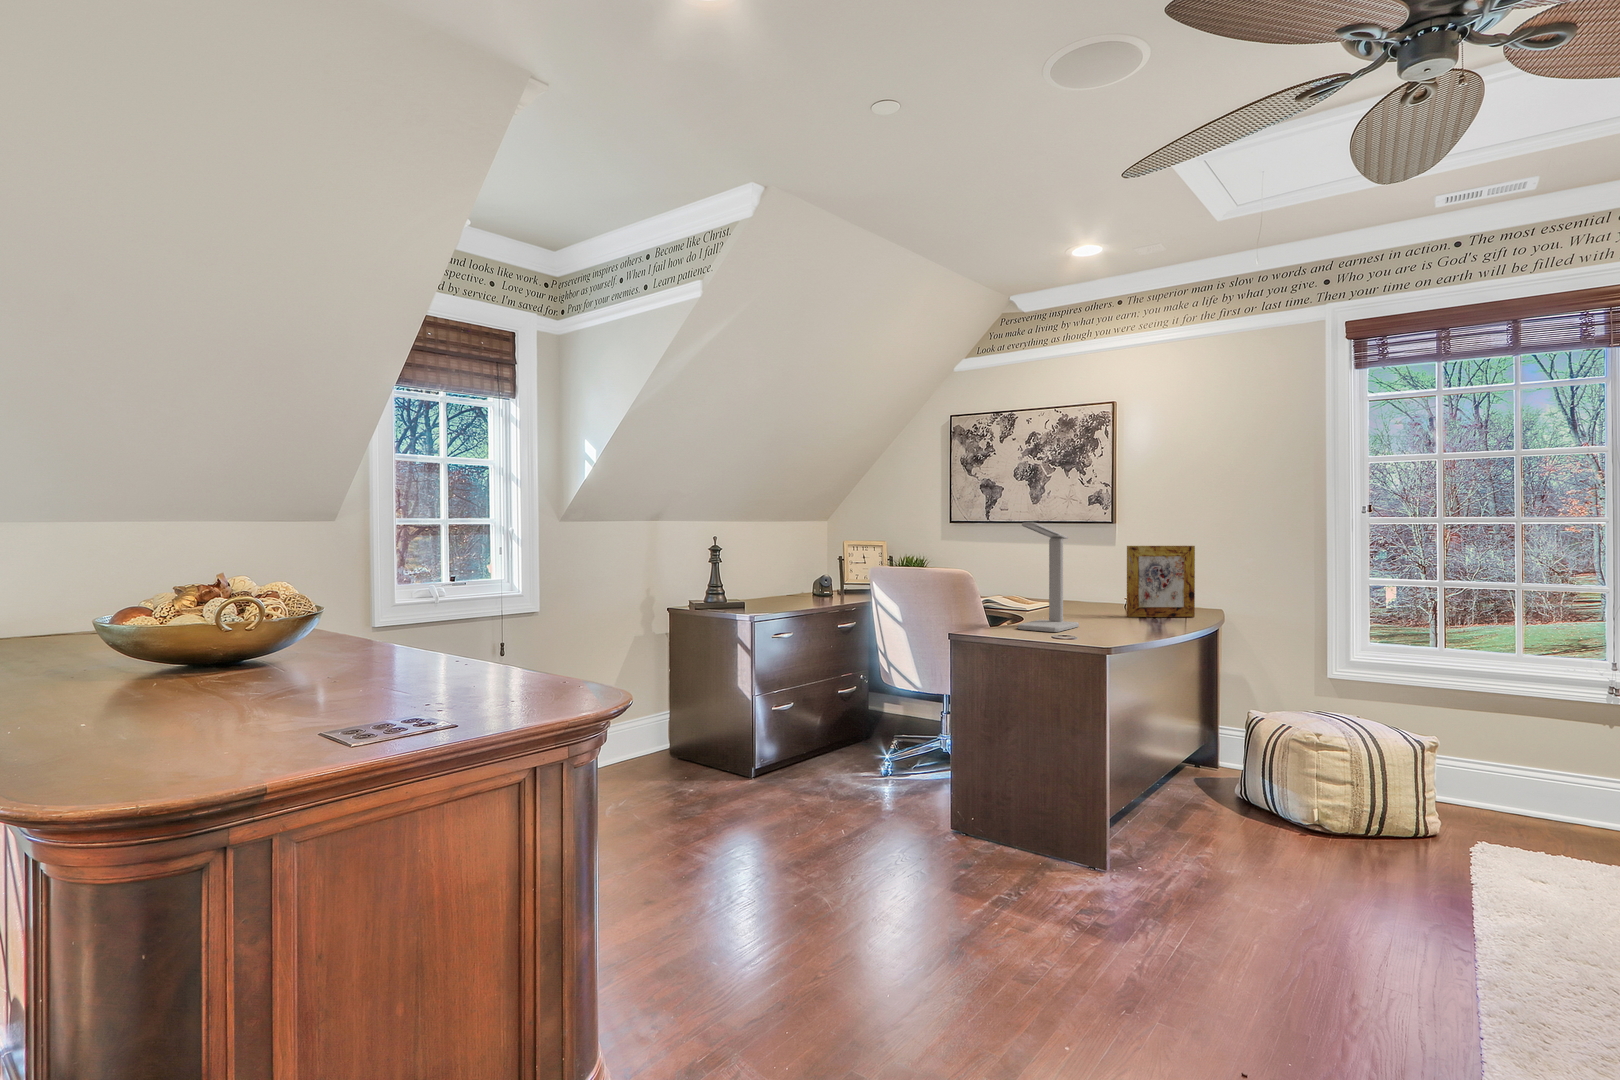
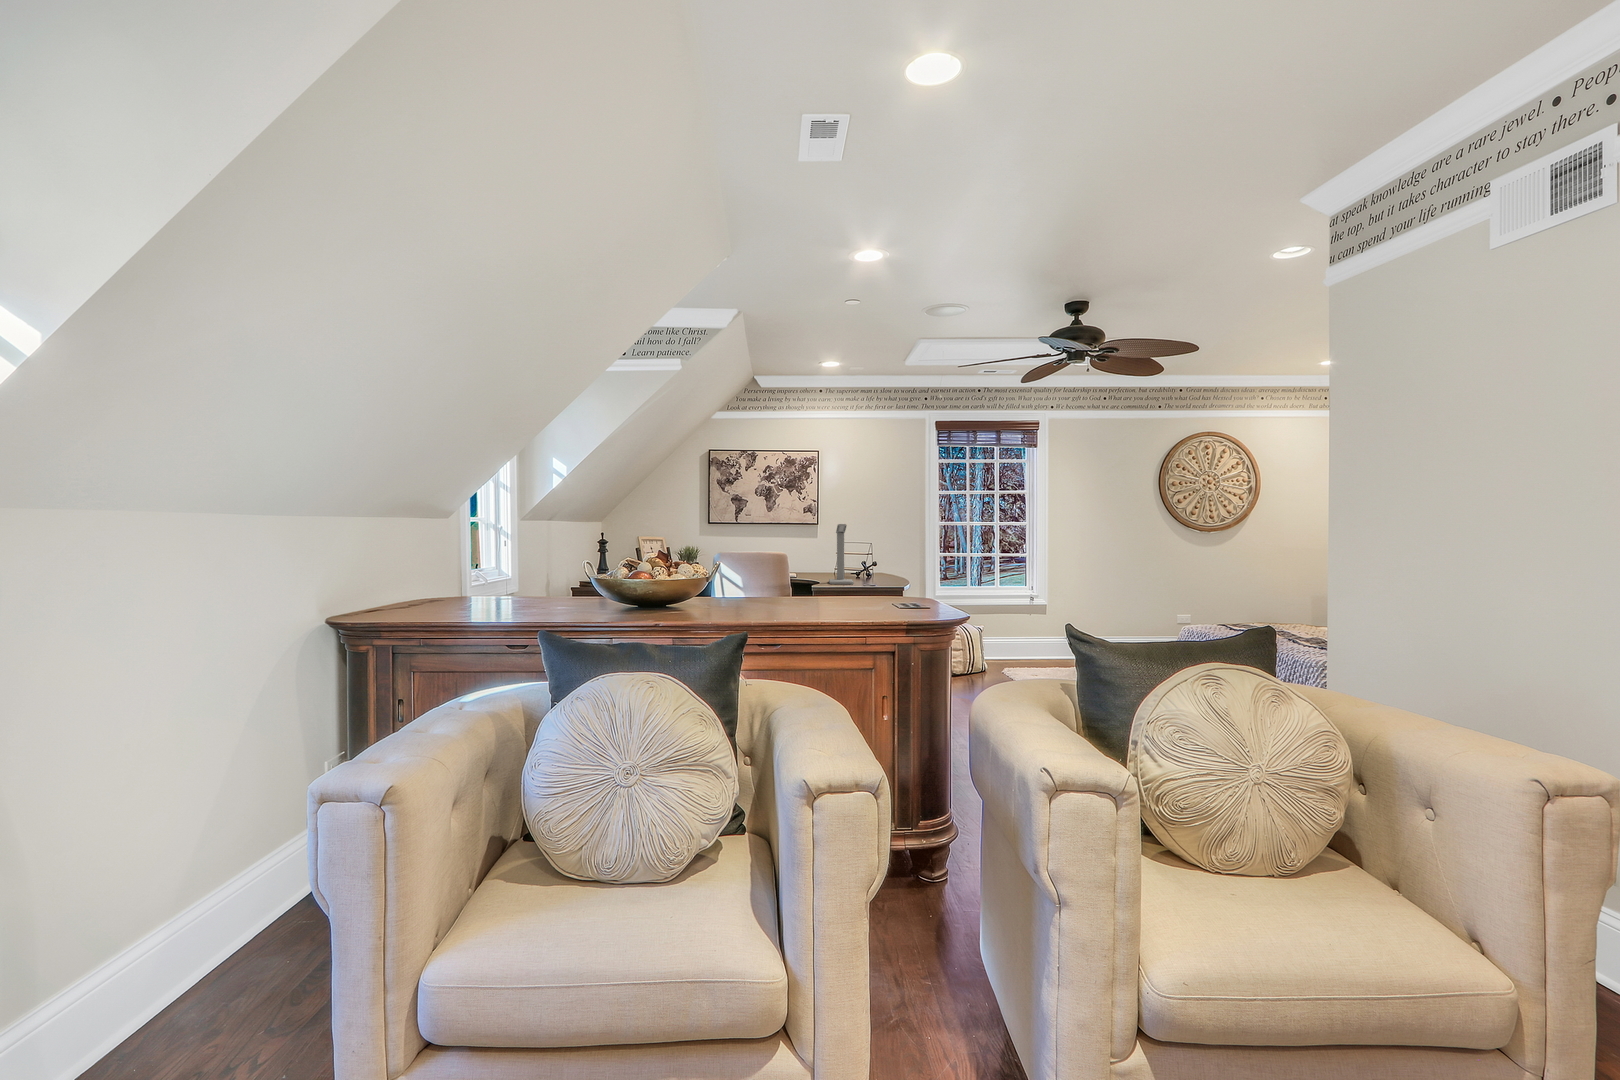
picture frame: present [1127,546,1195,617] -> none [852,537,882,577]

